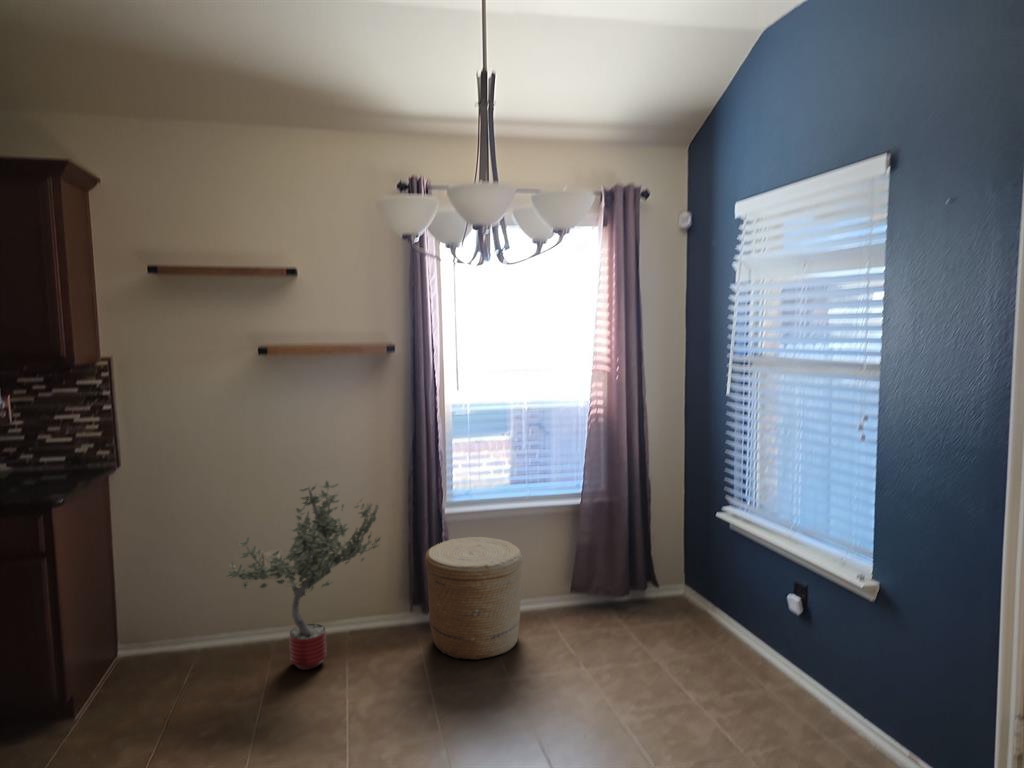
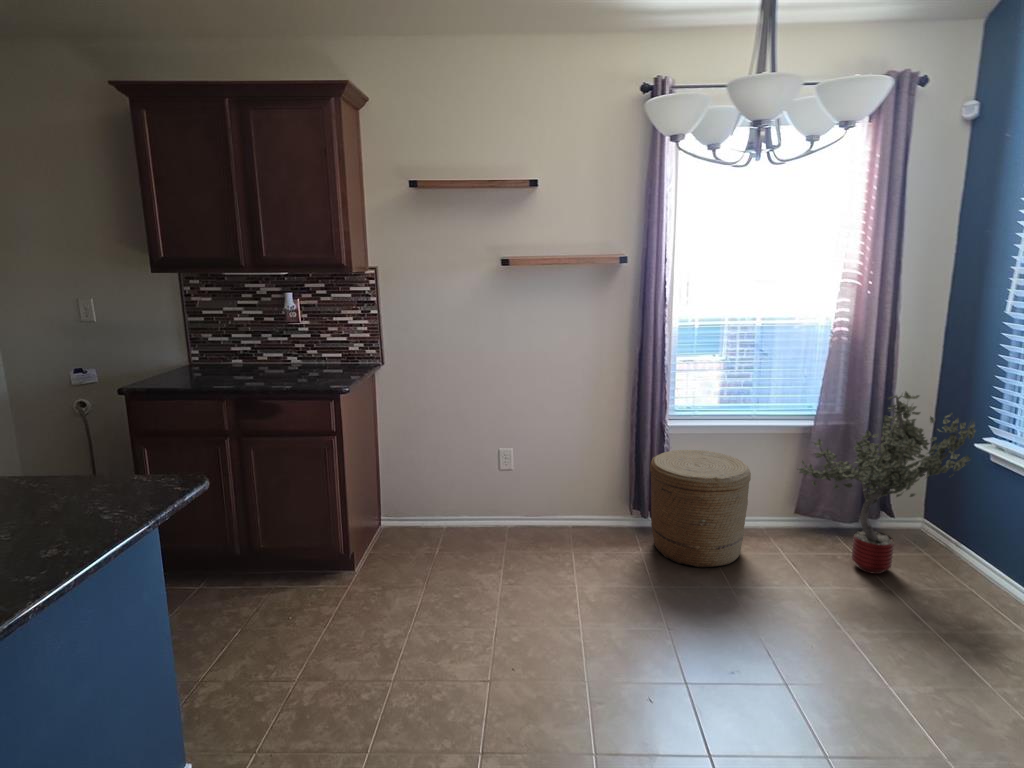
potted tree: present [226,481,380,670] -> present [799,392,976,574]

